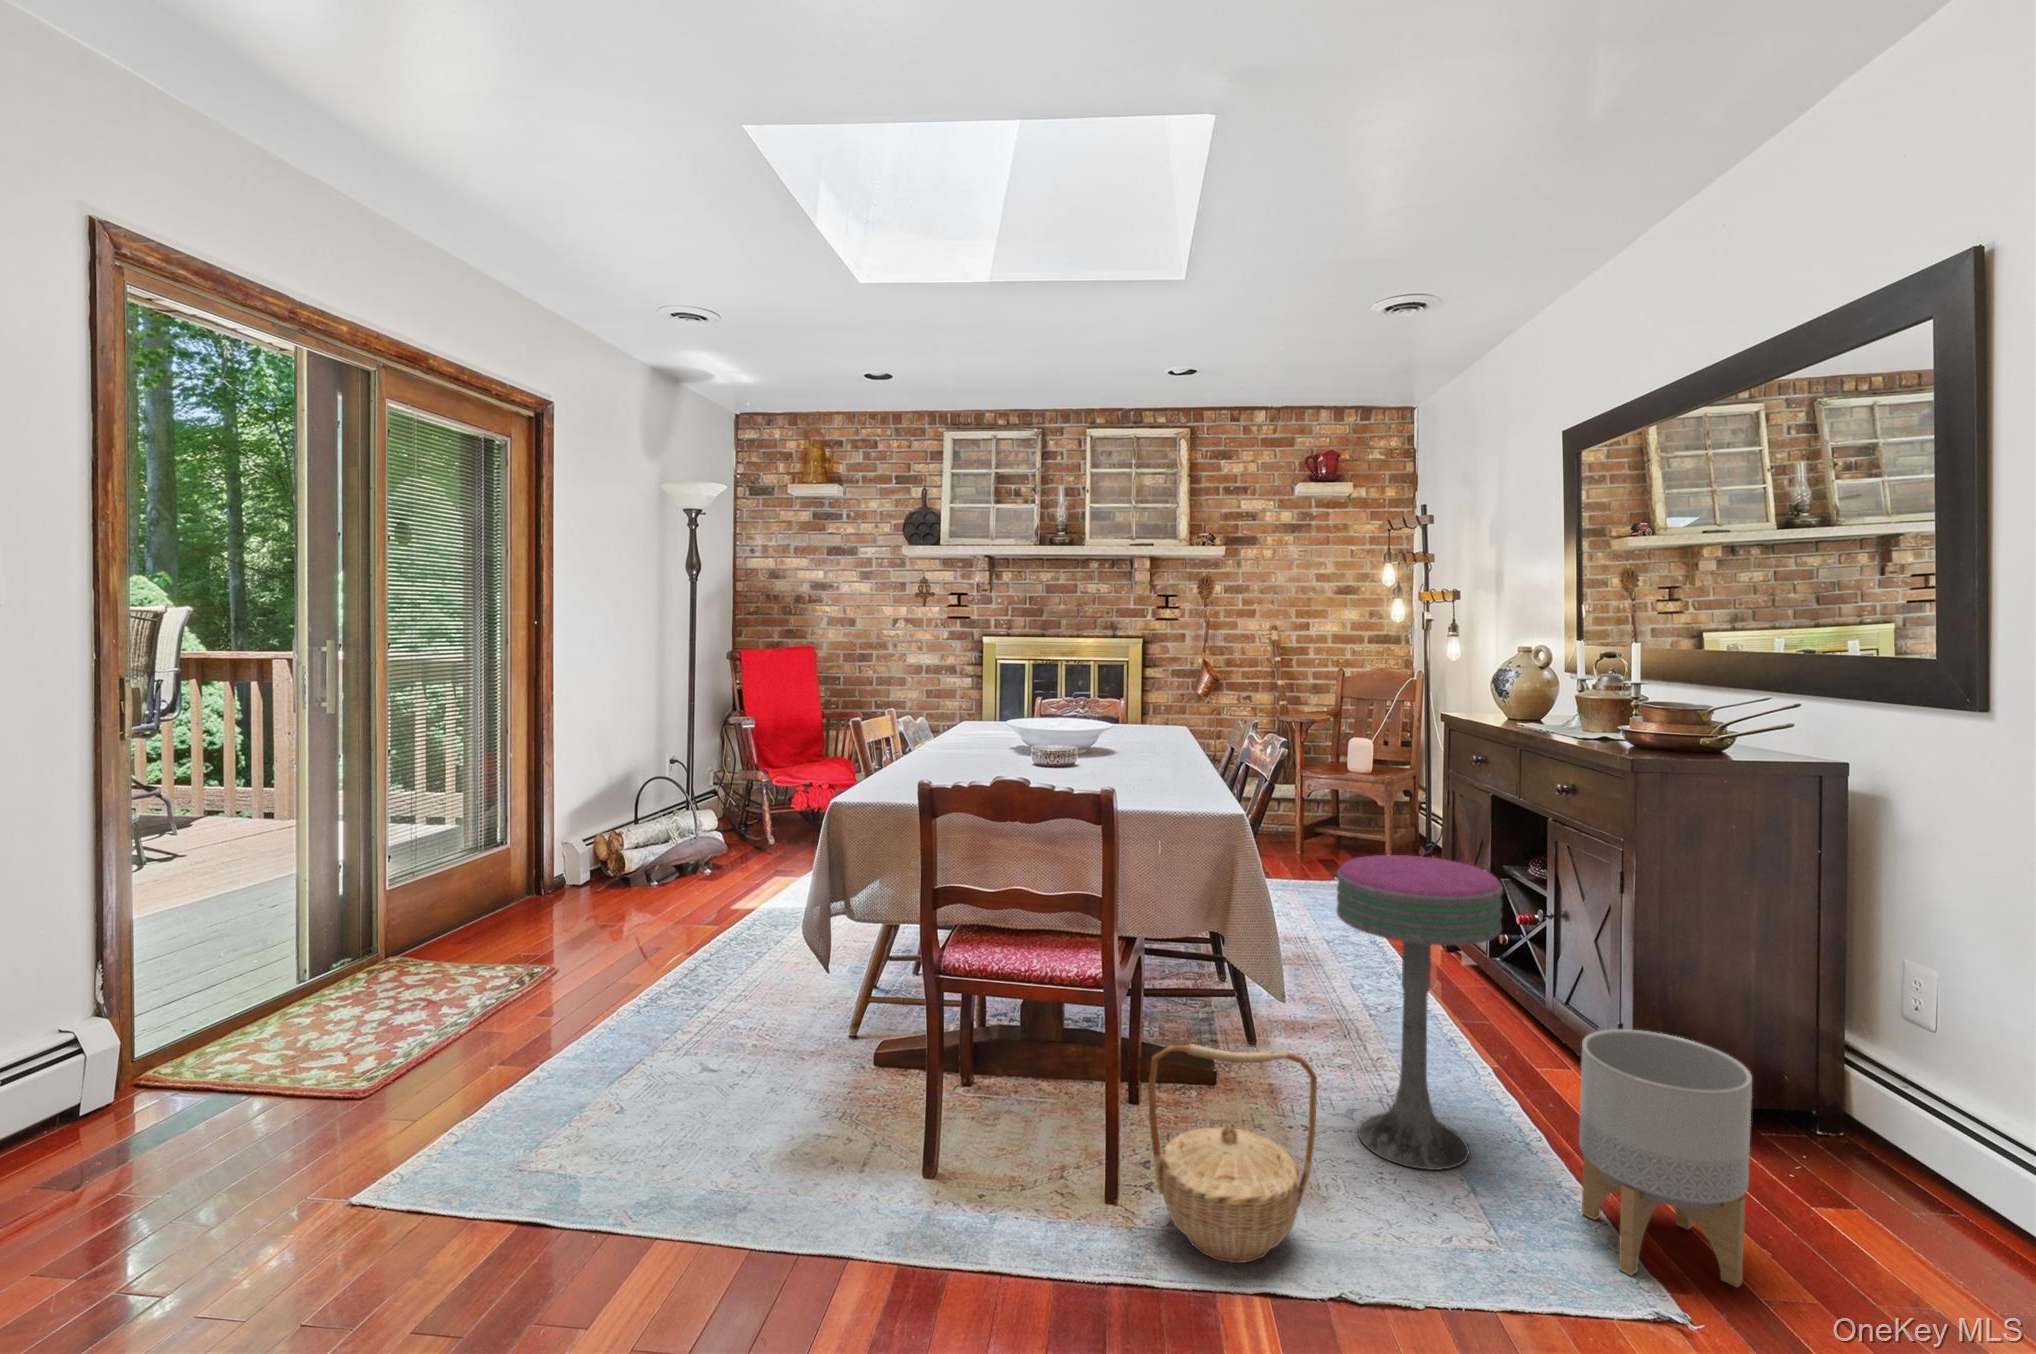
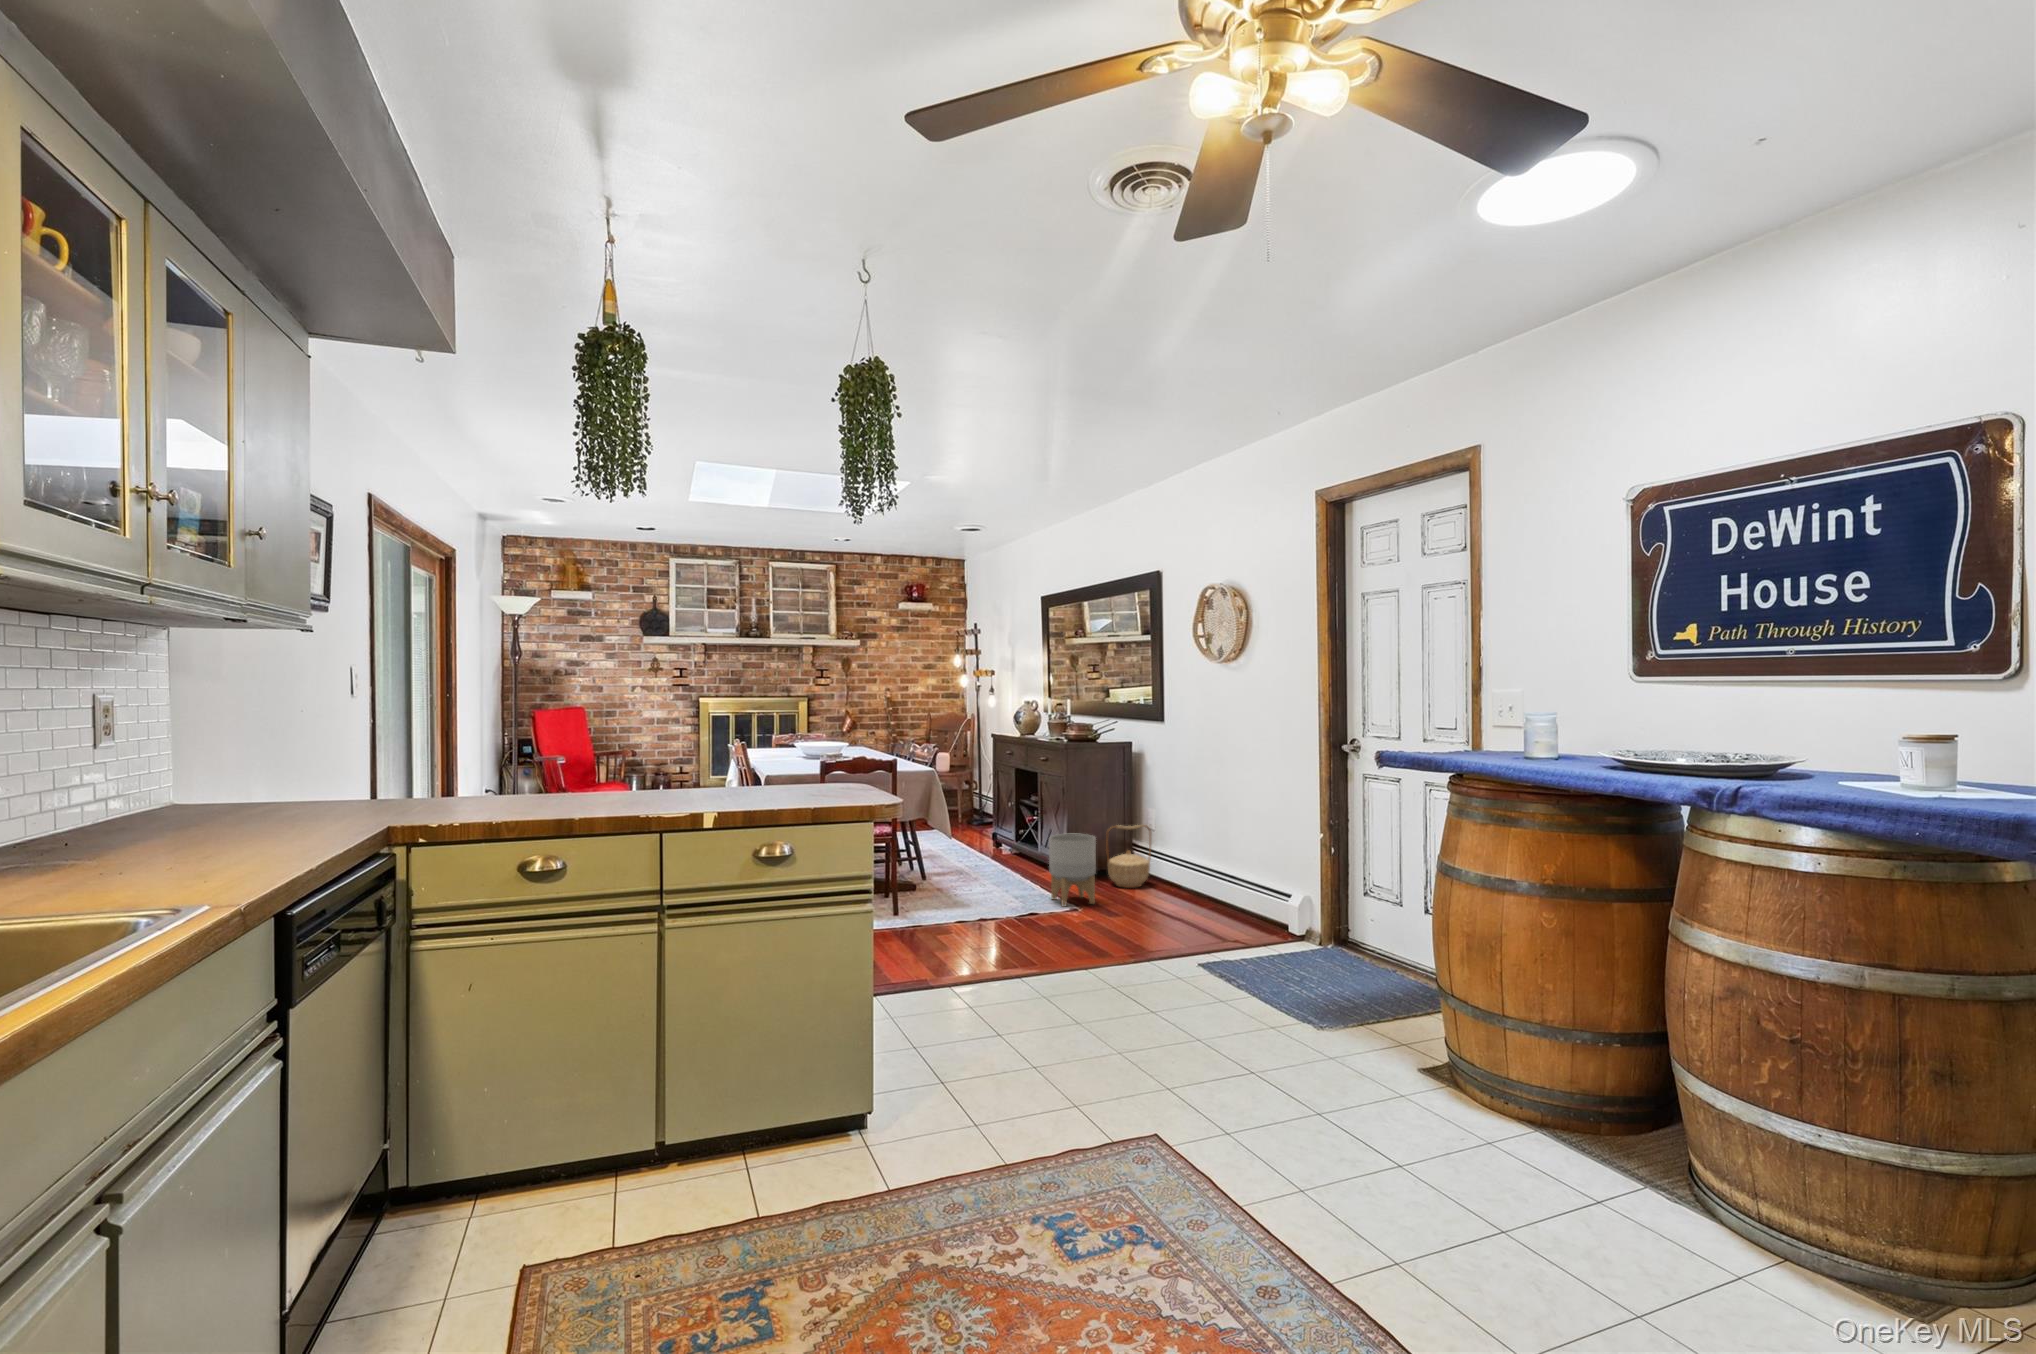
bar stool: present [1337,855,1503,1170] -> none [965,785,1023,899]
basket: present [1148,1044,1317,1263] -> present [1106,825,1151,888]

